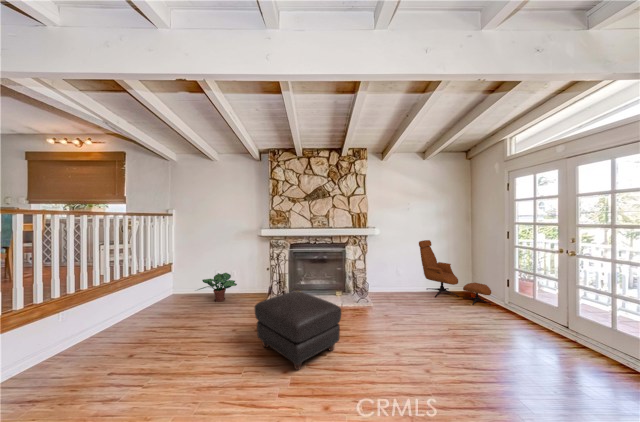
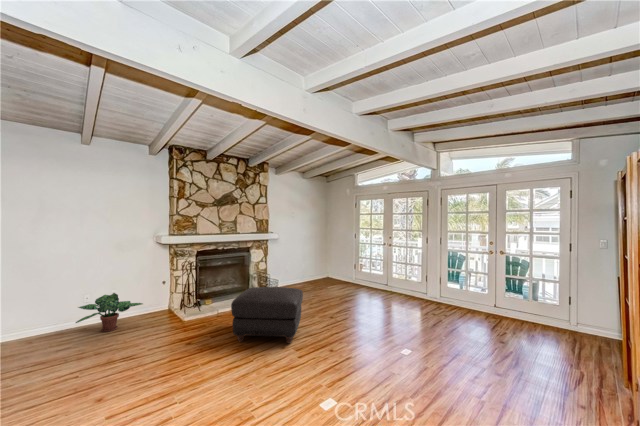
lounge chair: present [419,240,491,304] -> none [302,242,350,285]

